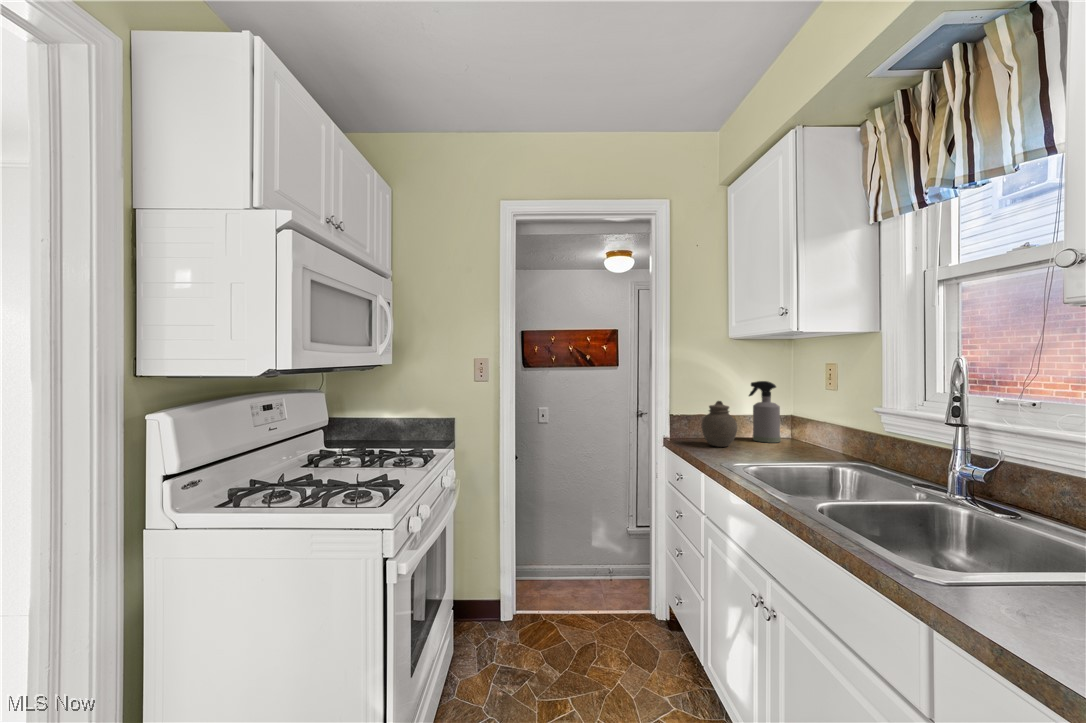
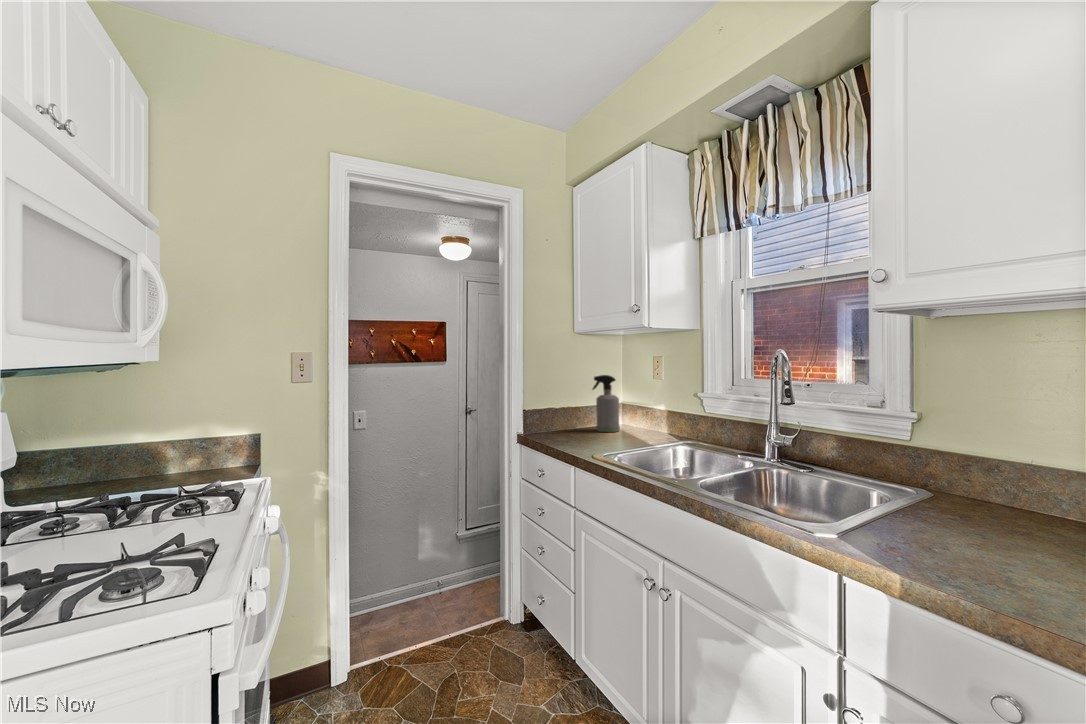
jar: present [702,401,737,447] -> none [558,395,590,440]

